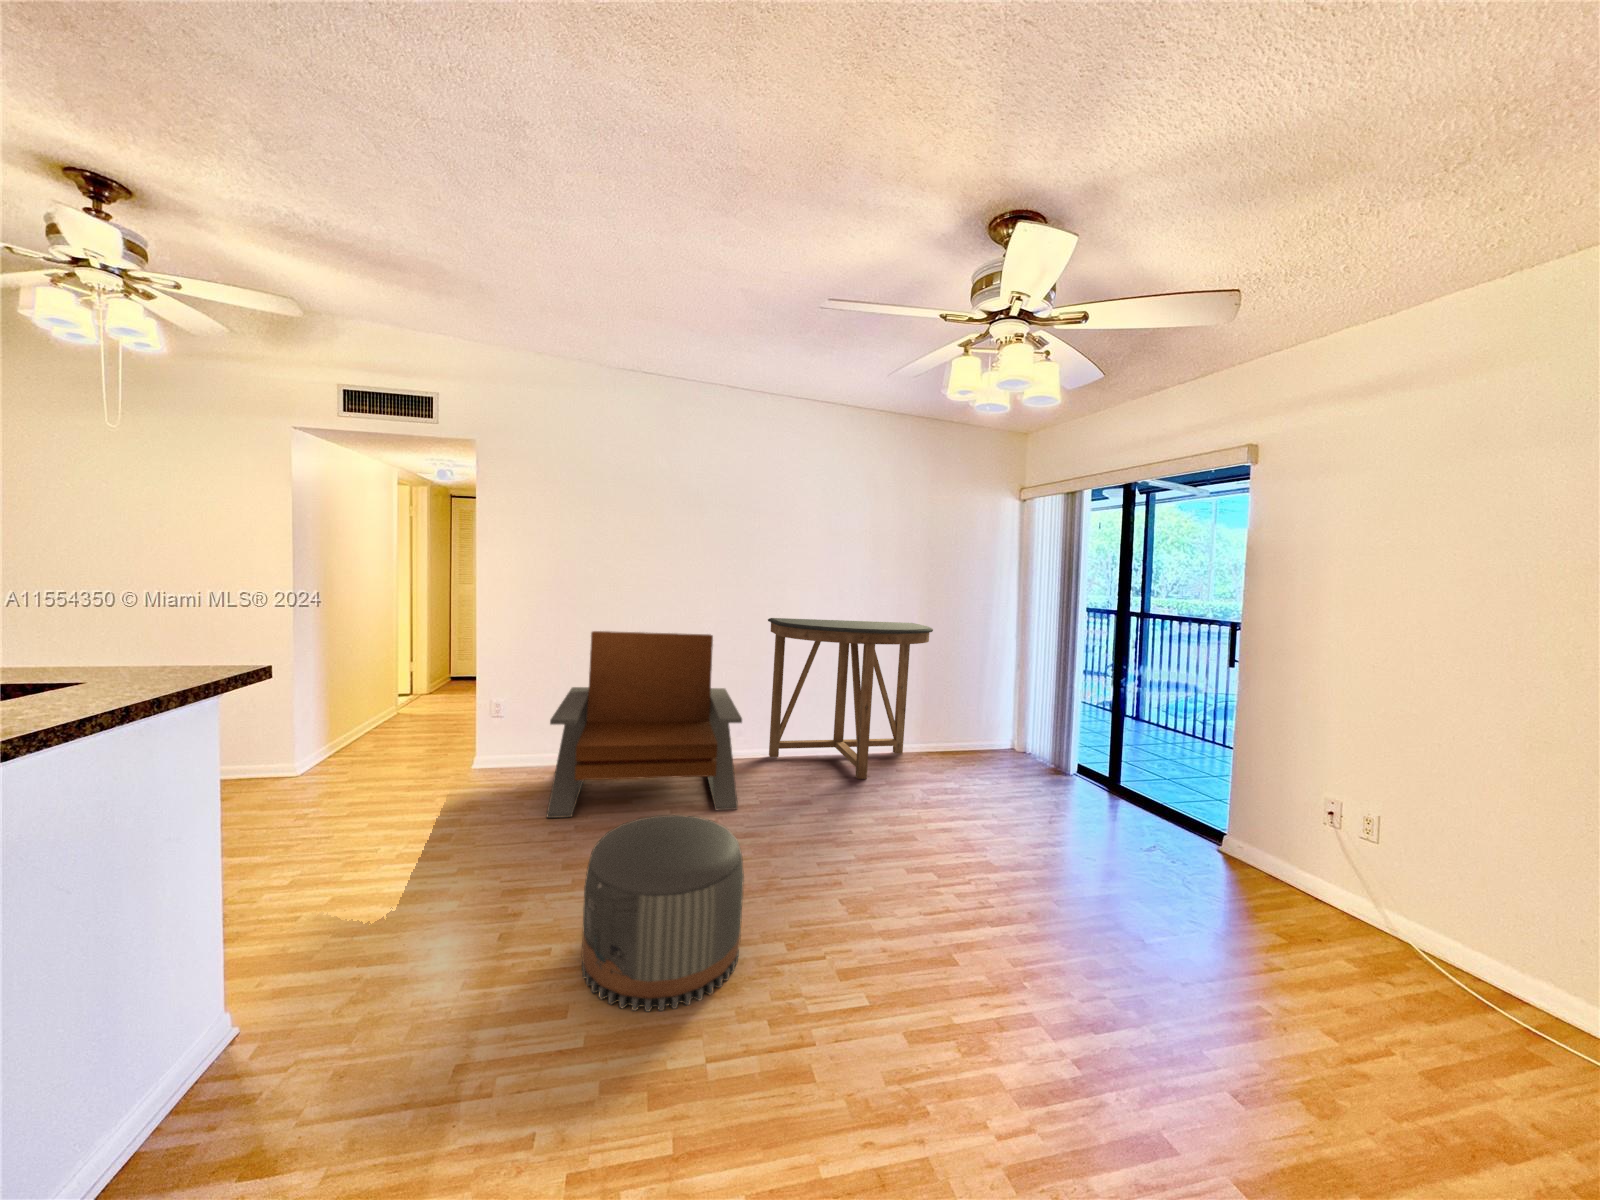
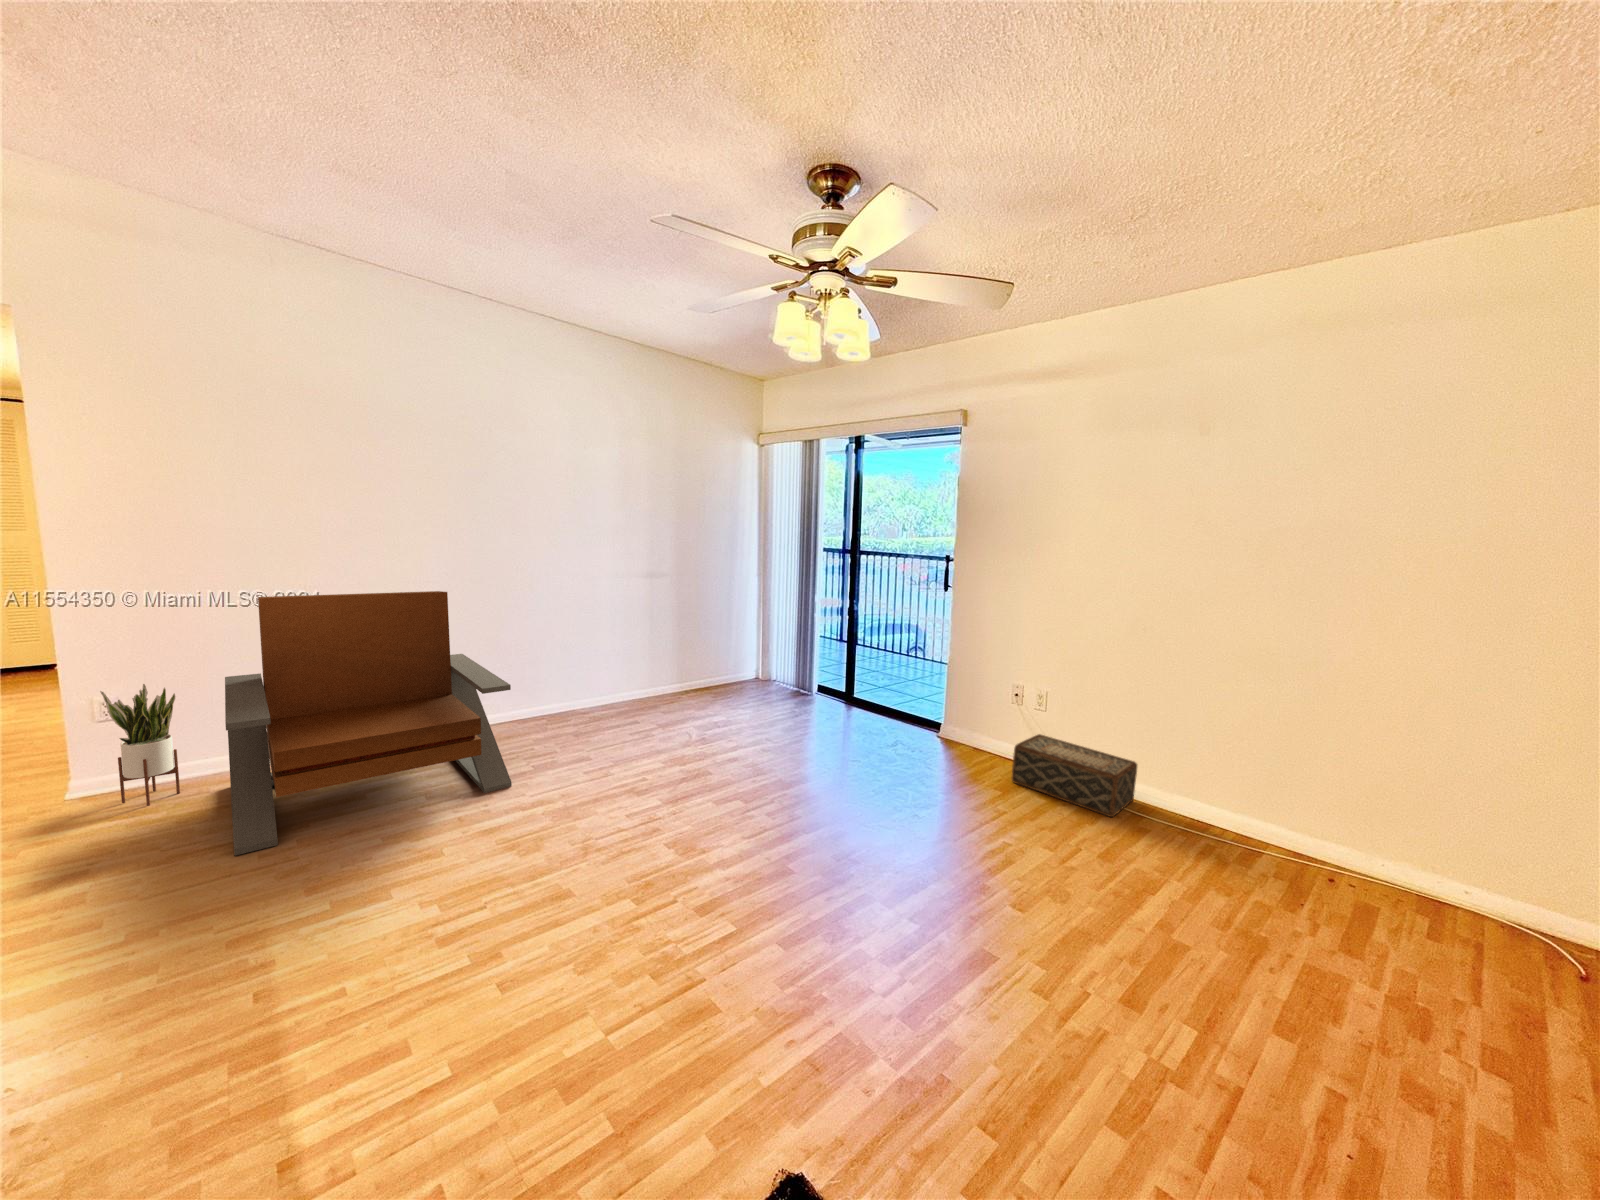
console table: present [768,618,933,779] -> none [509,566,694,730]
potted plant: none [507,686,546,771] -> present [100,684,180,805]
pouf: present [582,815,744,1012] -> none [390,799,592,1028]
woven basket: none [1325,889,1587,1055] -> present [1012,734,1137,817]

